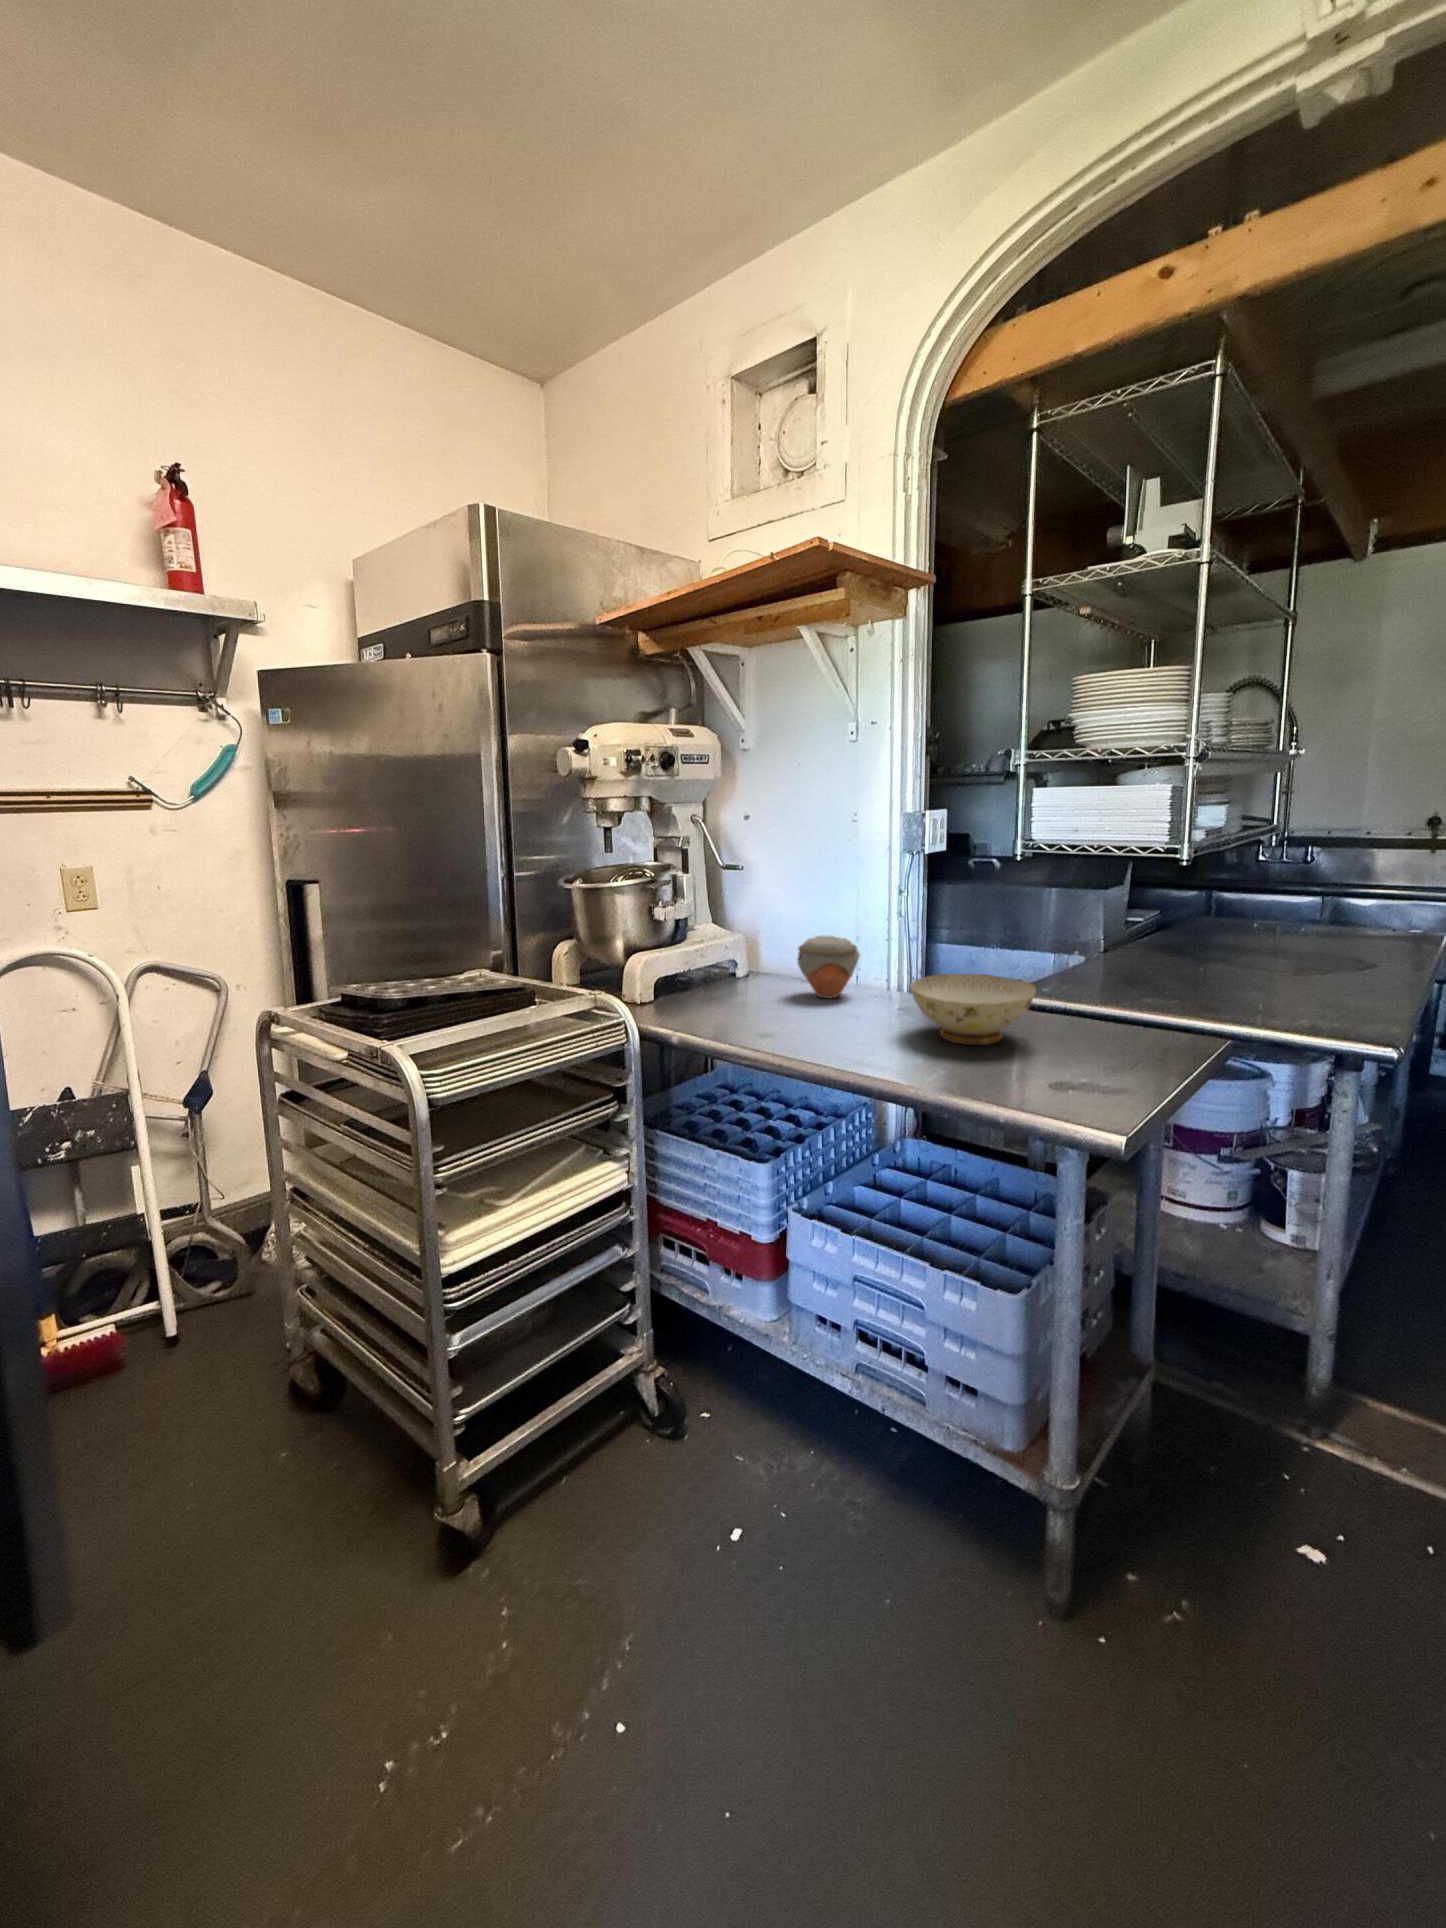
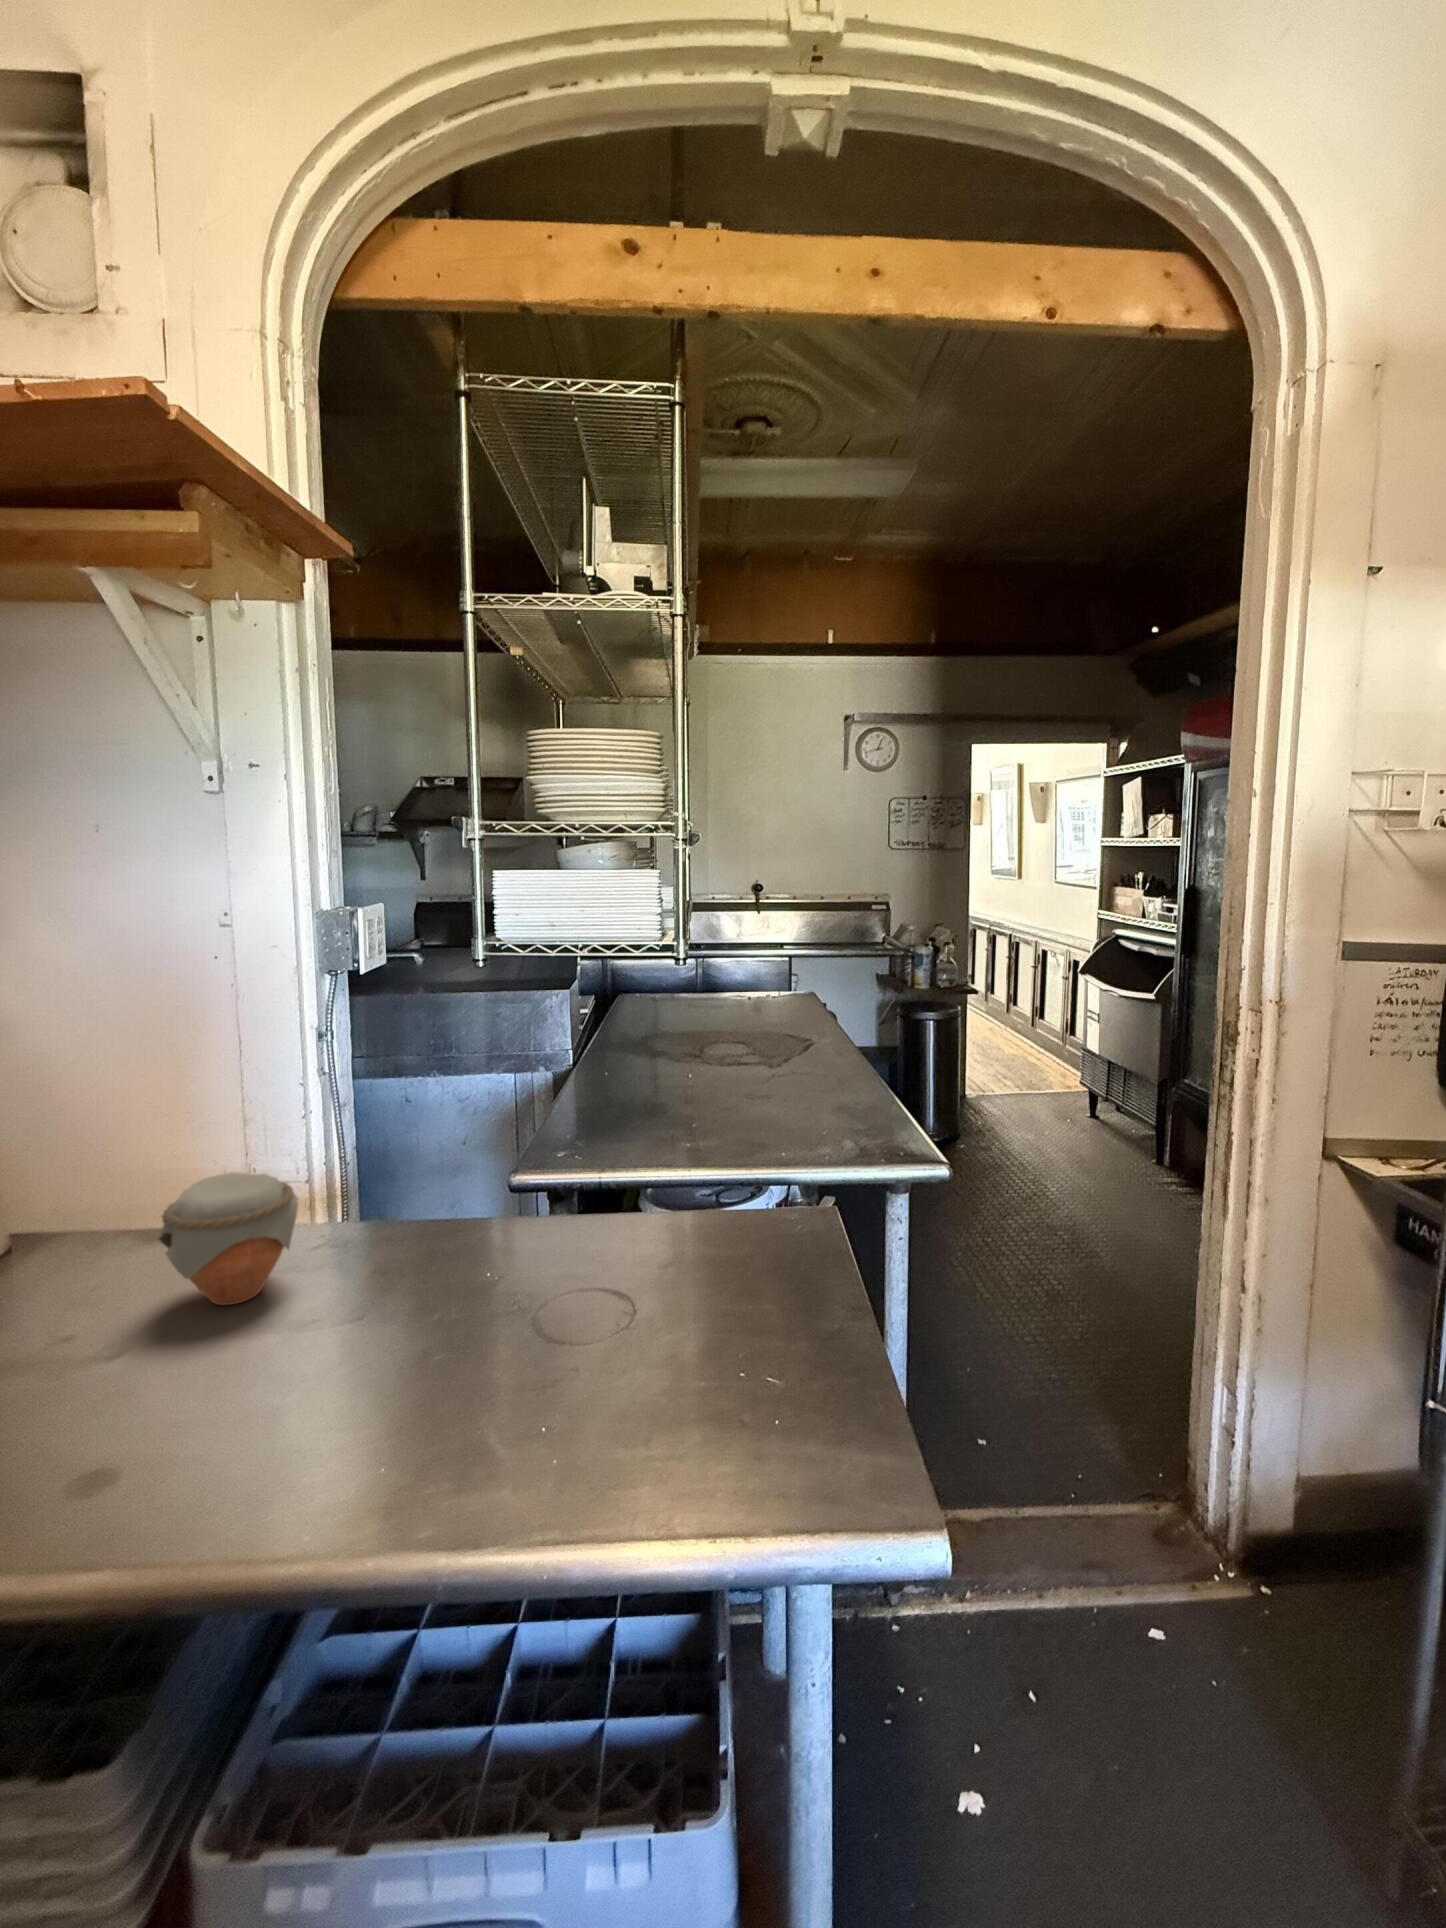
ceramic bowl: present [910,974,1036,1045] -> none [448,1203,663,1361]

